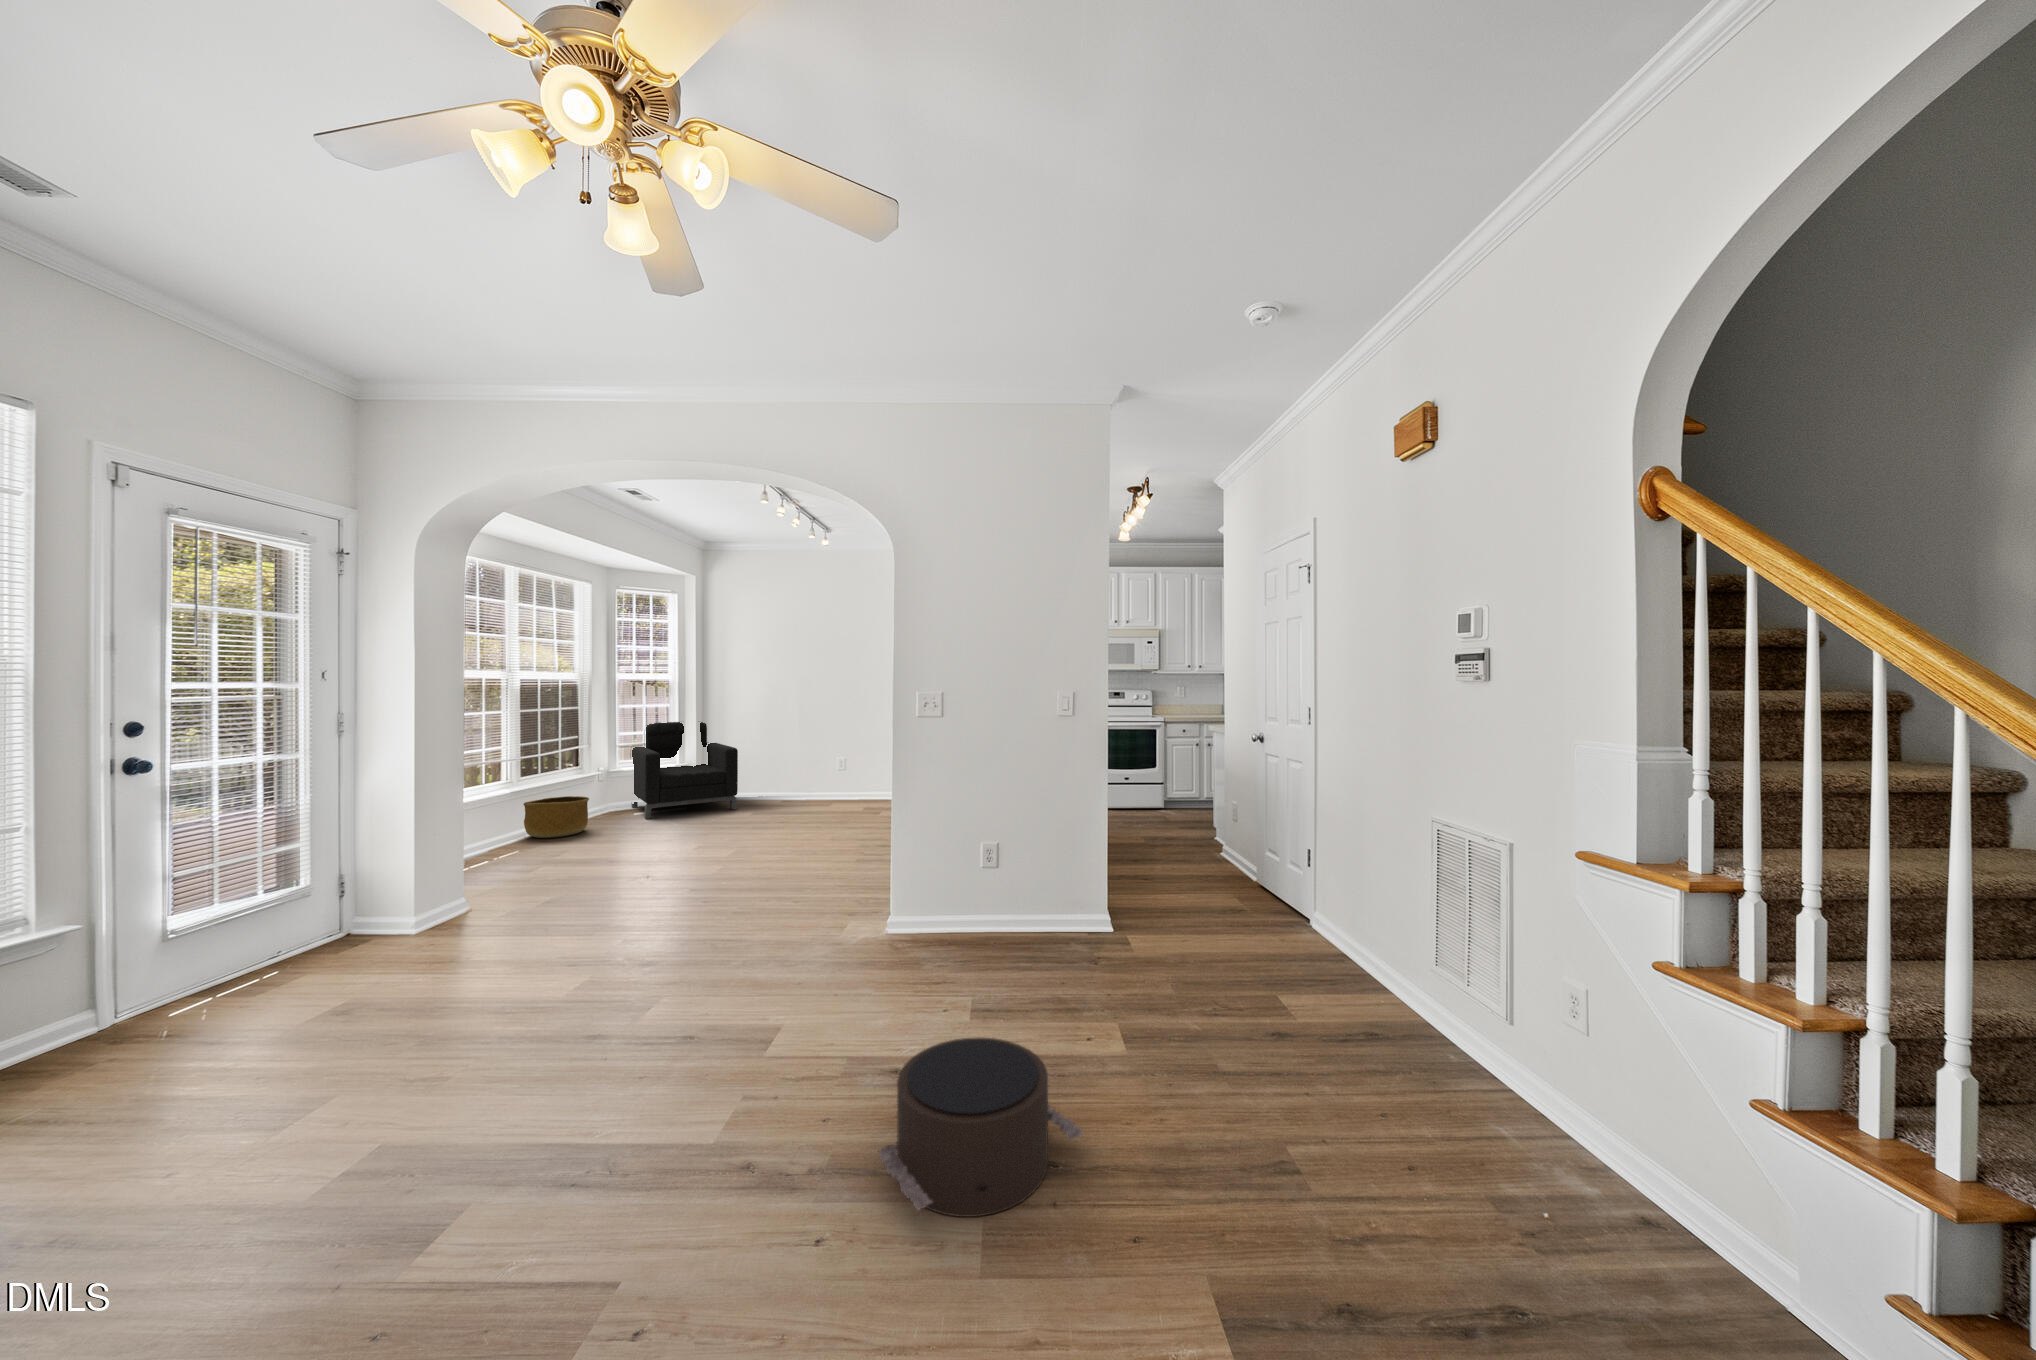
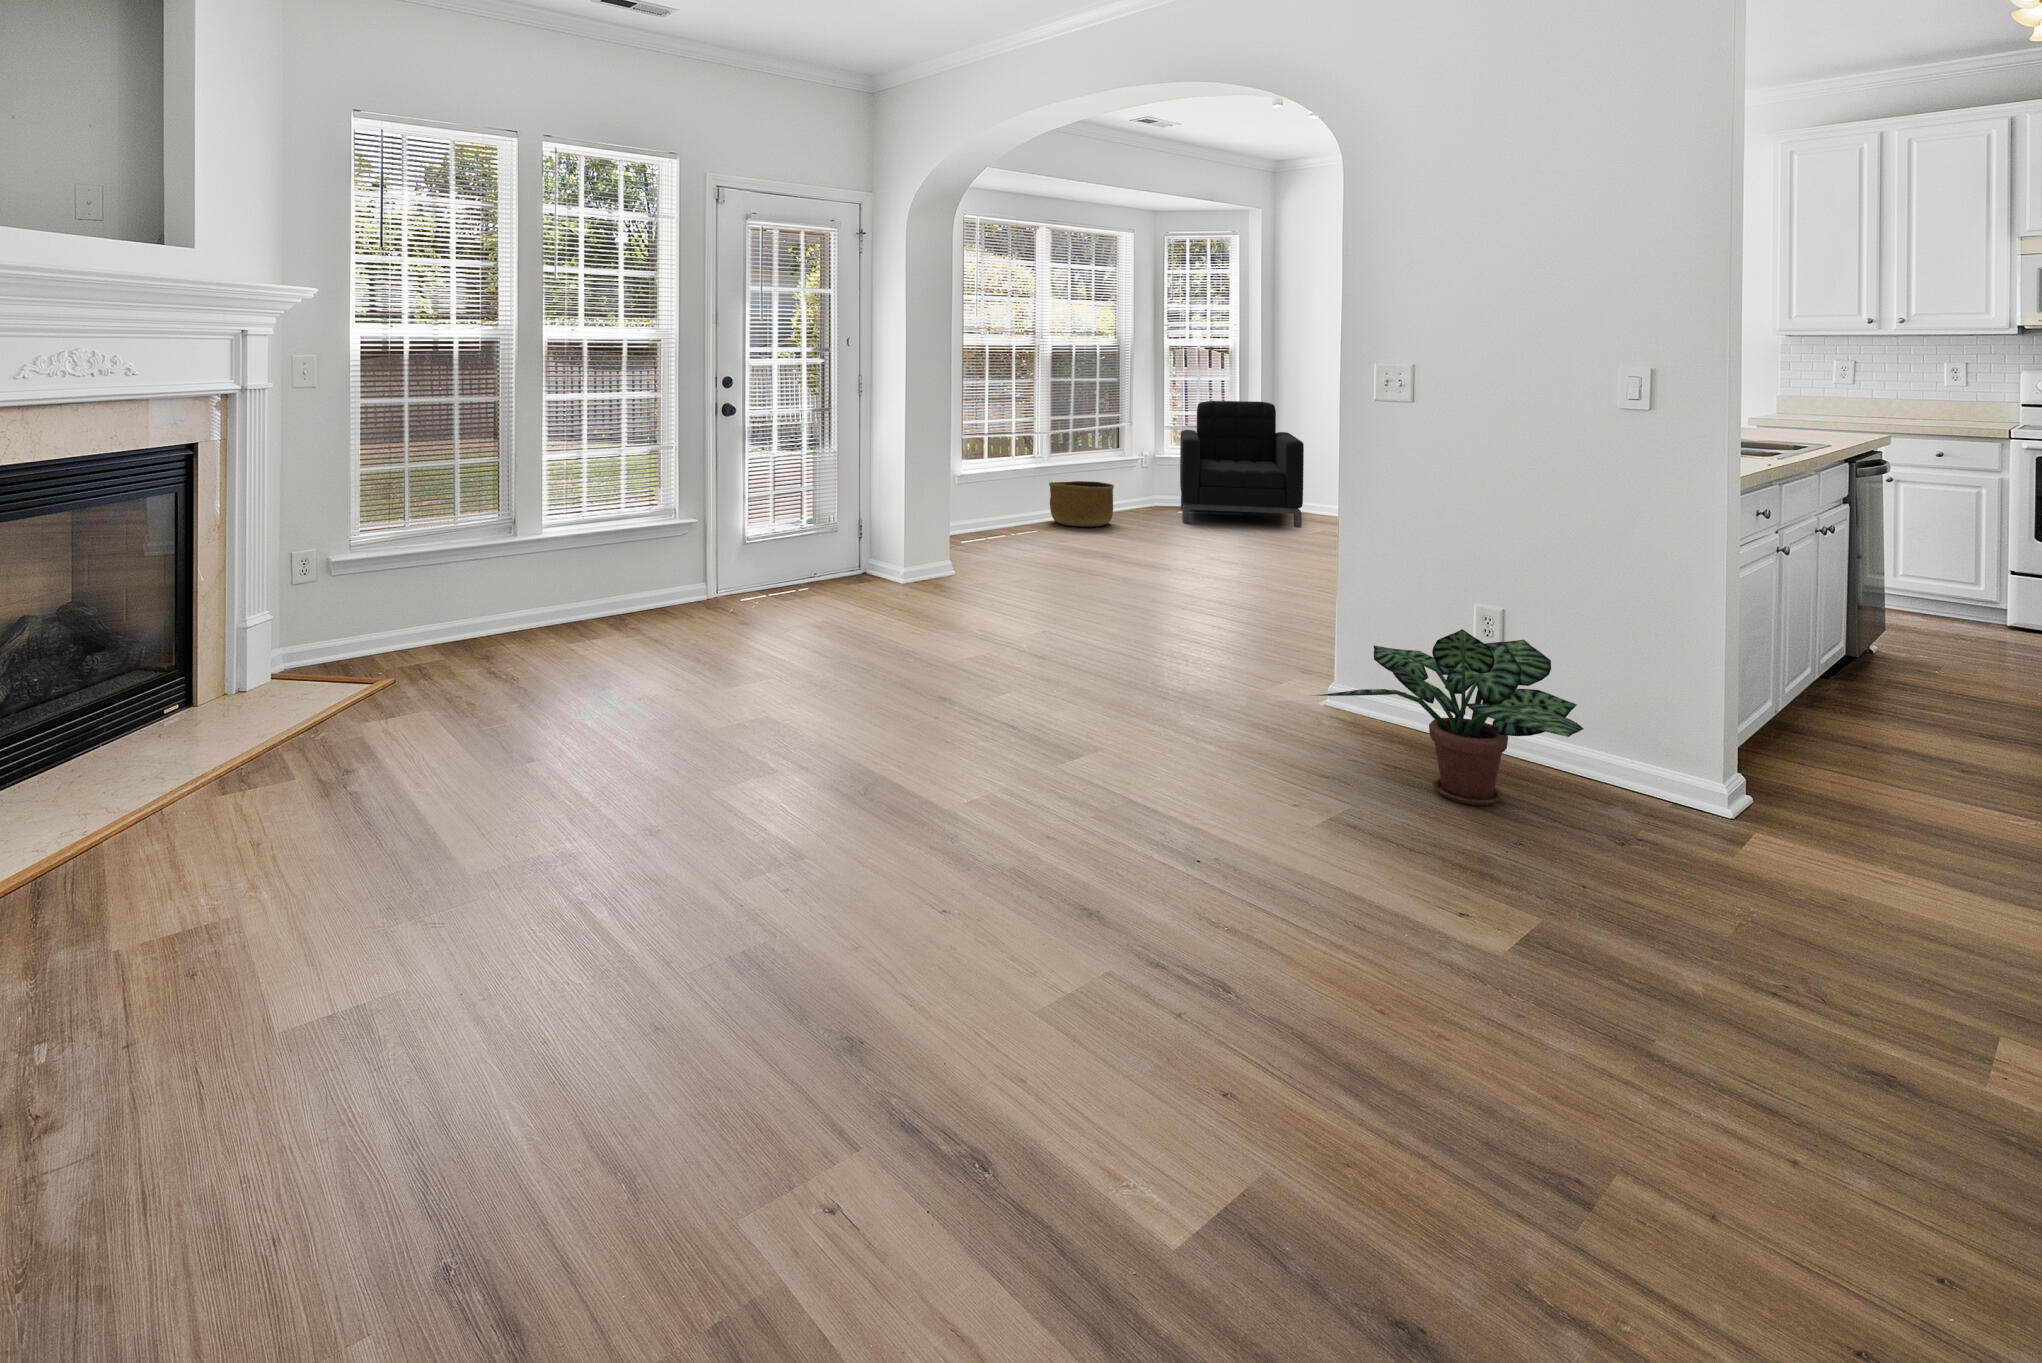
potted plant: none [927,860,1093,974] -> present [1315,629,1584,805]
pouf: present [878,1038,1083,1217] -> none [1039,786,1288,978]

